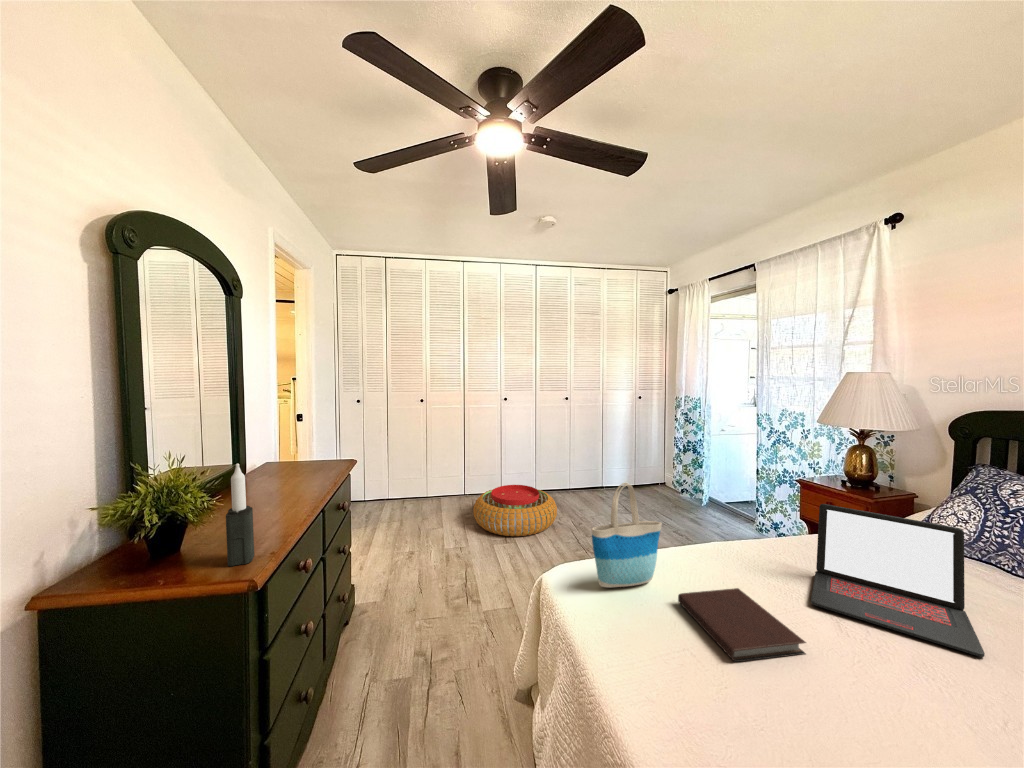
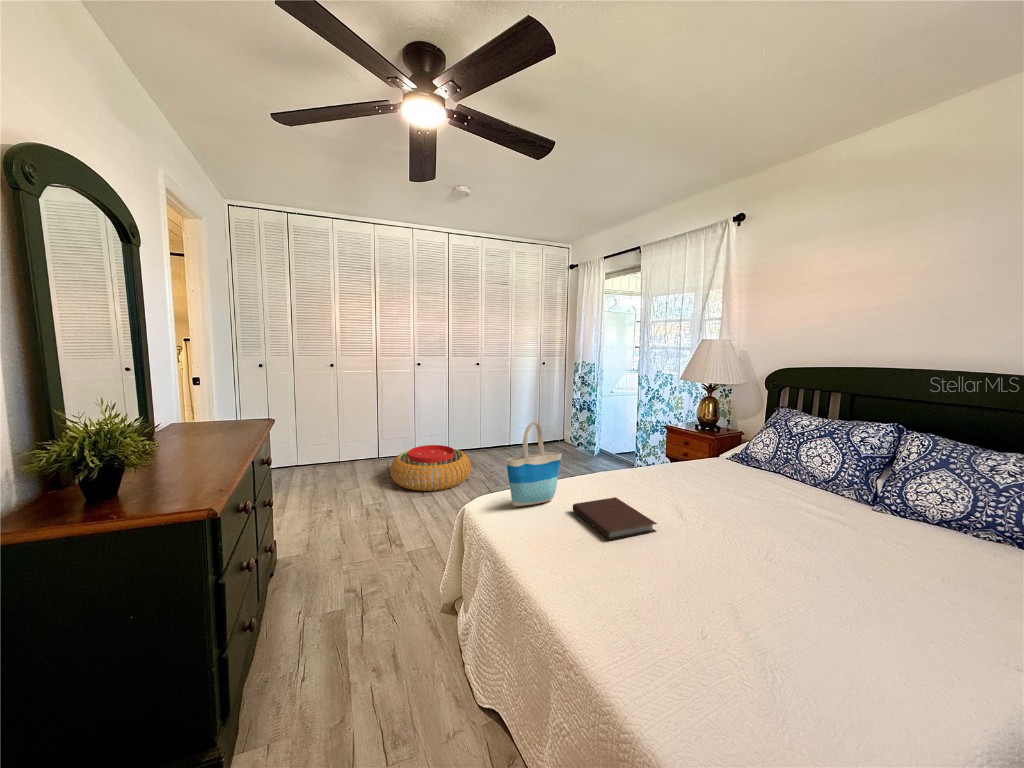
candle: present [226,463,254,566] -> none [175,405,203,499]
laptop: present [811,504,985,657] -> none [664,434,761,521]

